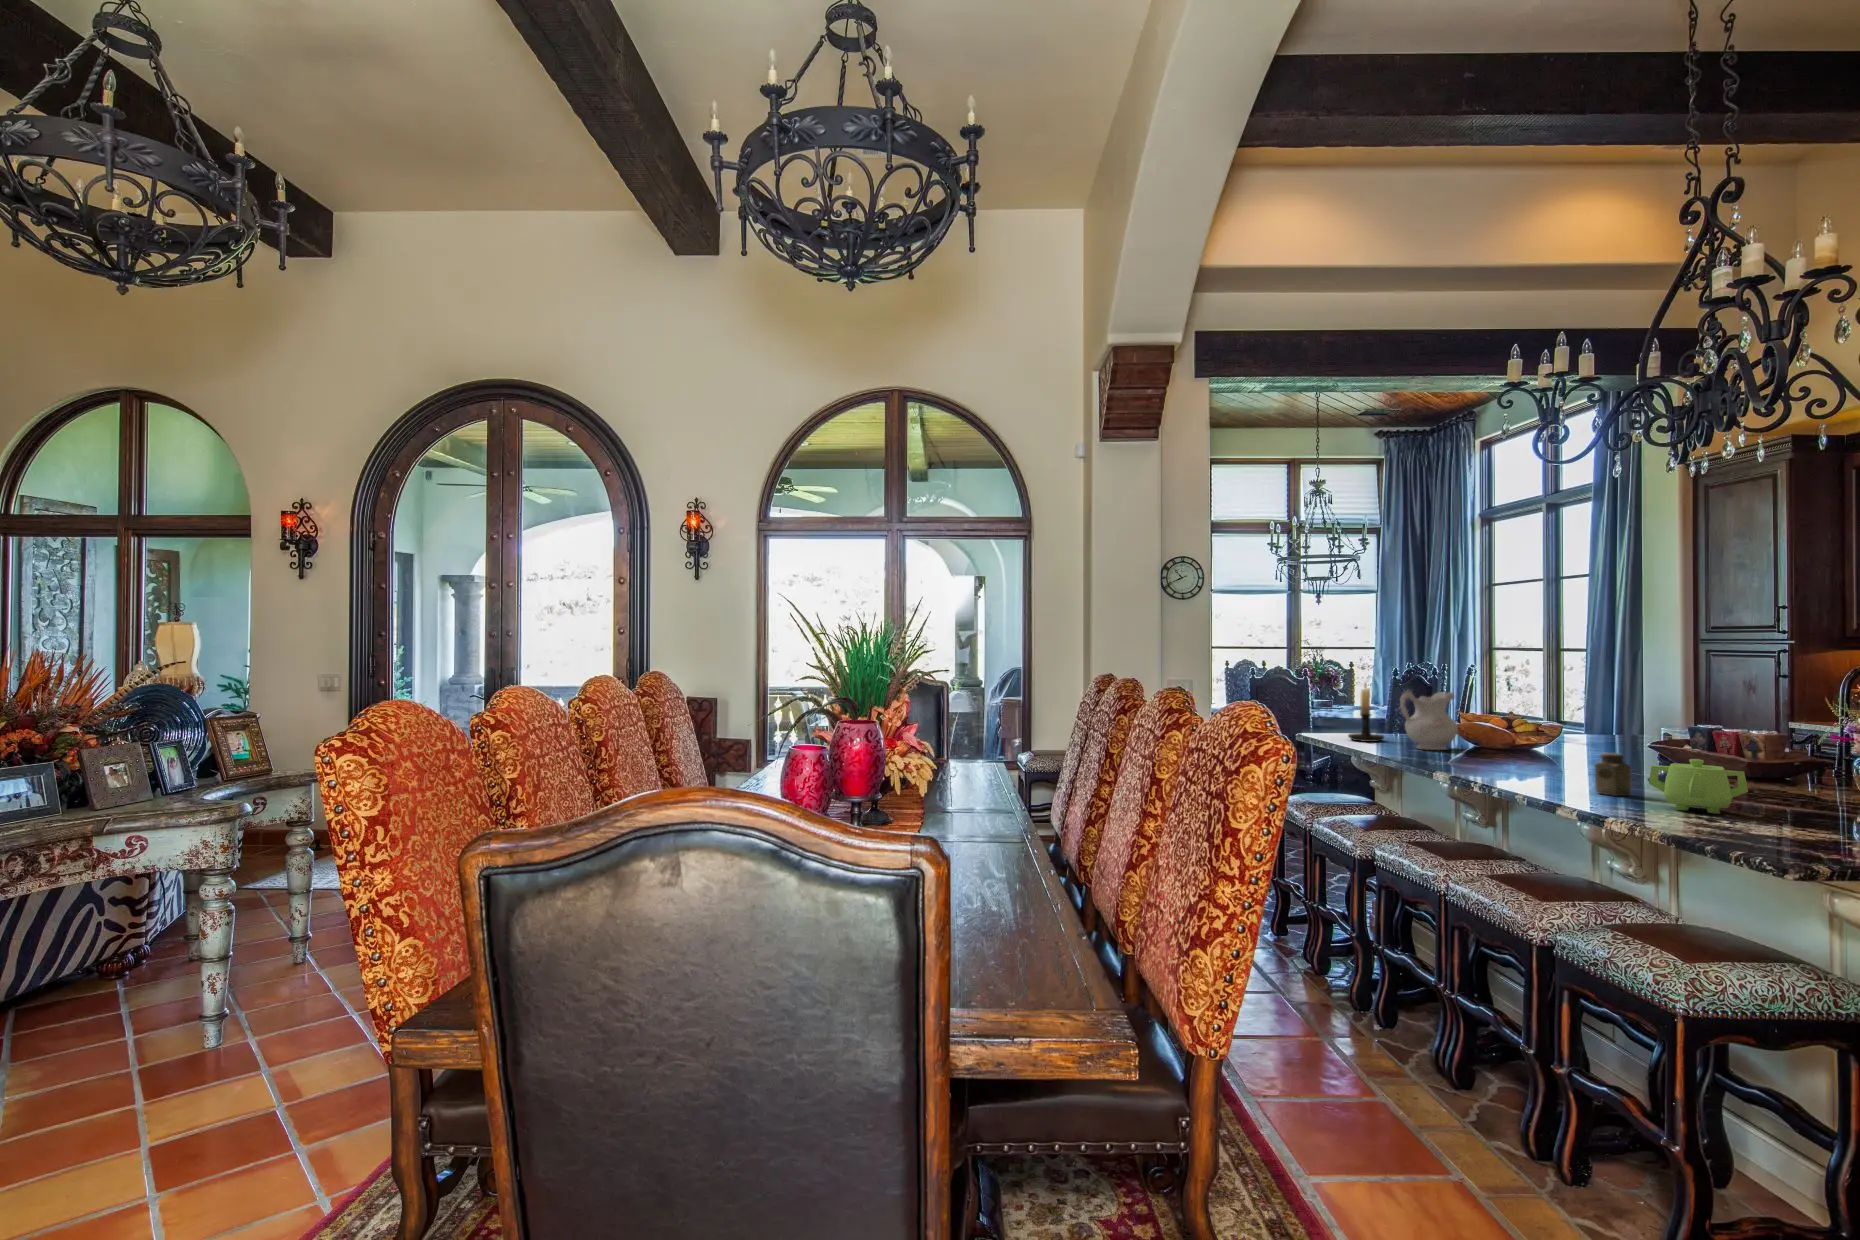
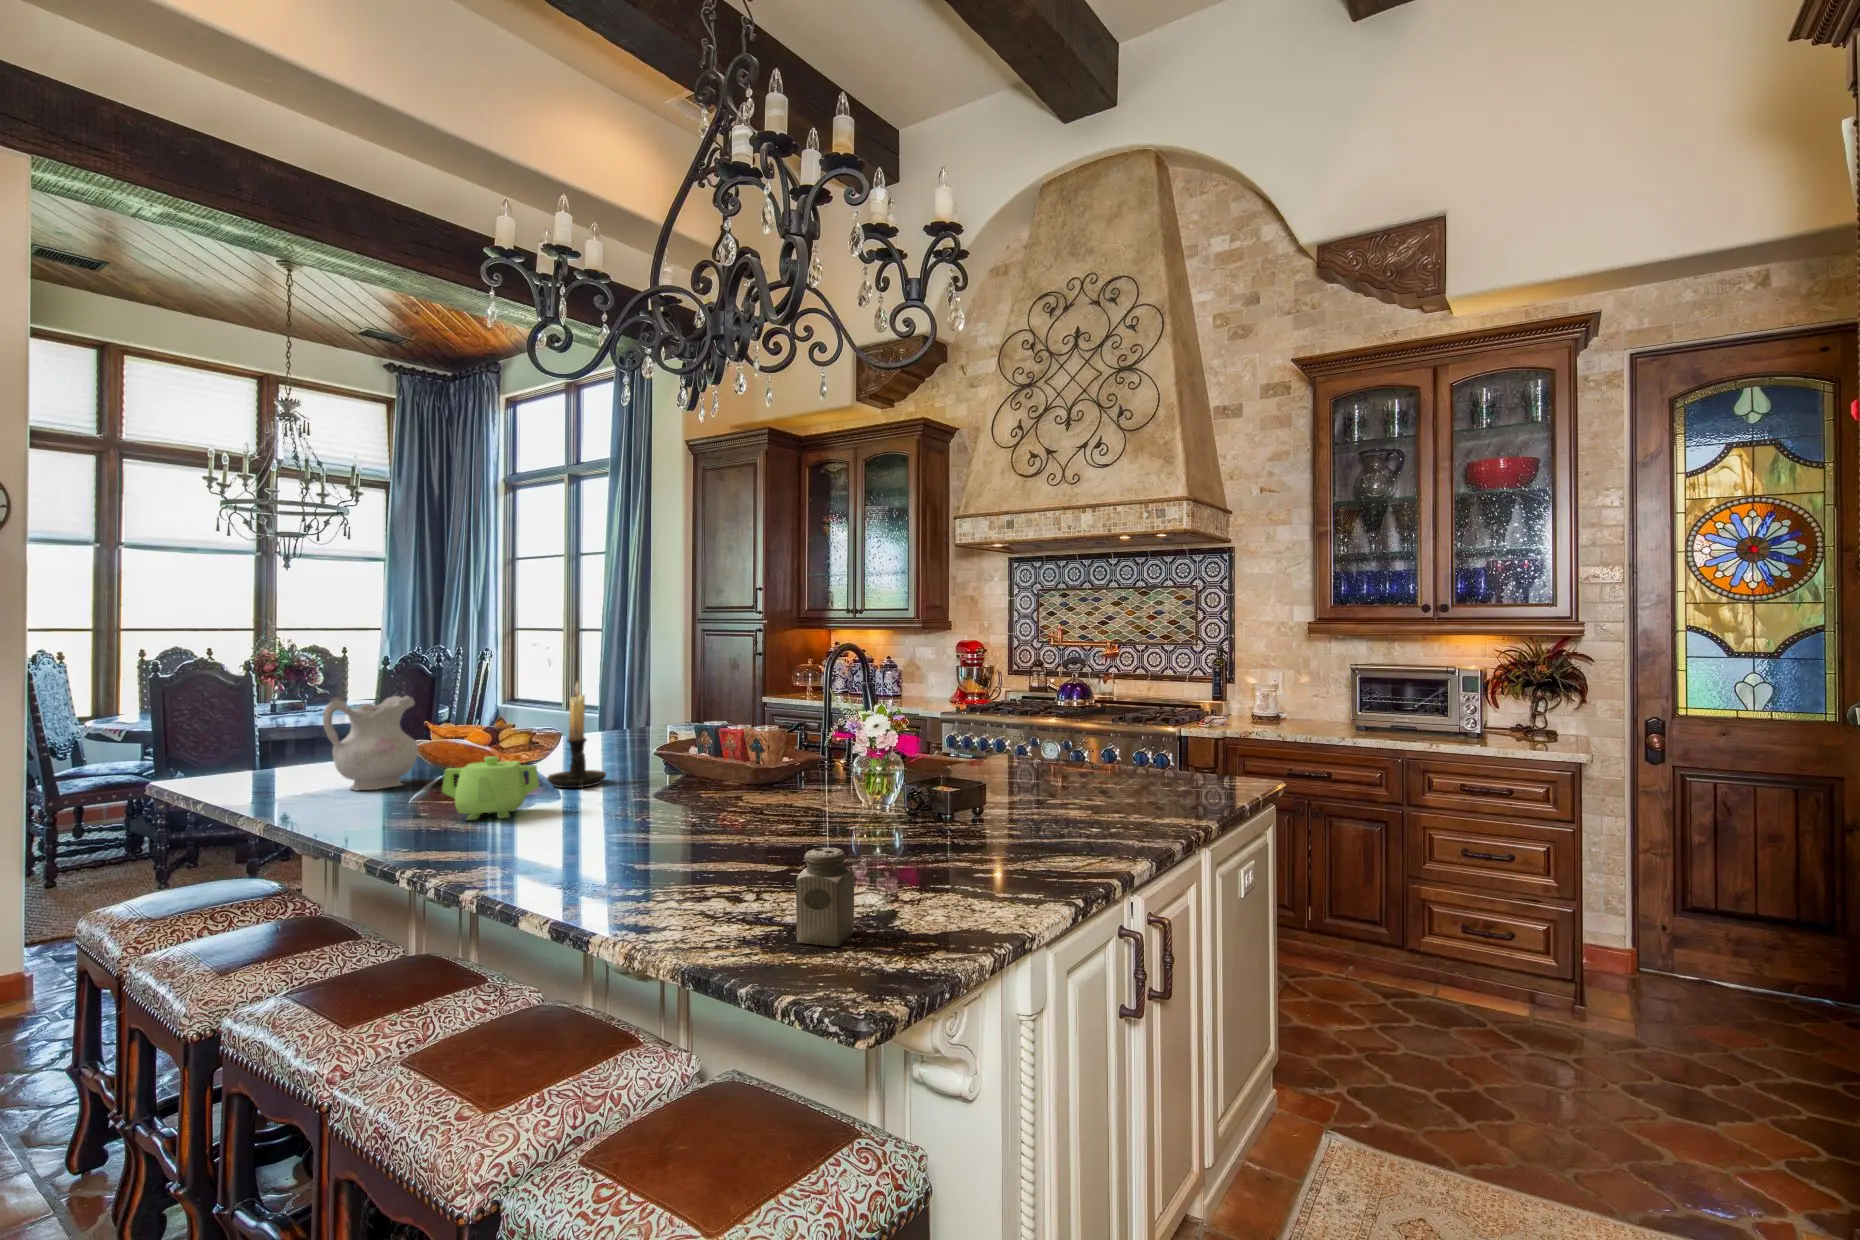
candle holder: present [1348,682,1384,742] -> present [547,683,606,788]
salt shaker: present [1595,753,1631,796] -> present [796,848,854,946]
teapot: present [1649,759,1748,814] -> present [442,756,539,820]

